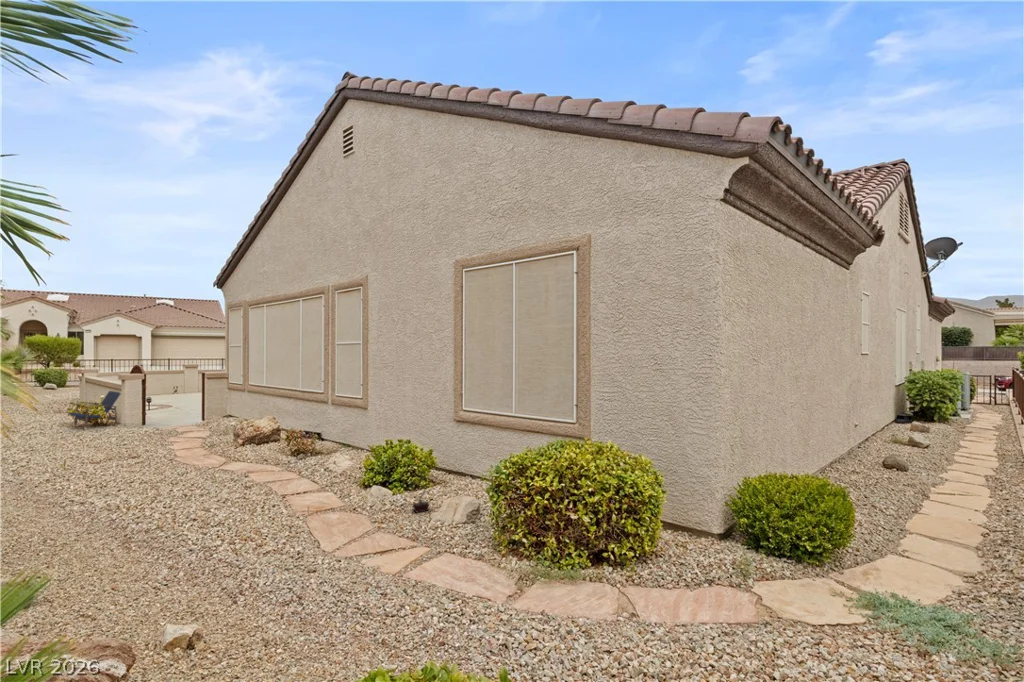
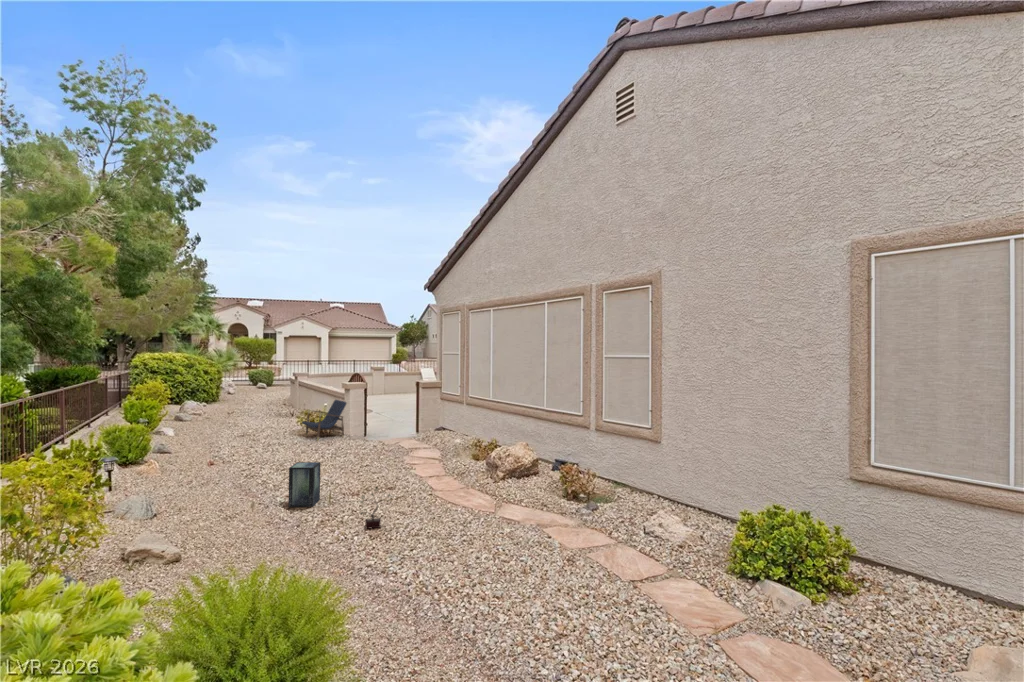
storage box: none [12,438,51,479] -> present [288,462,320,507]
potted plant: present [410,471,429,513] -> present [360,487,390,529]

